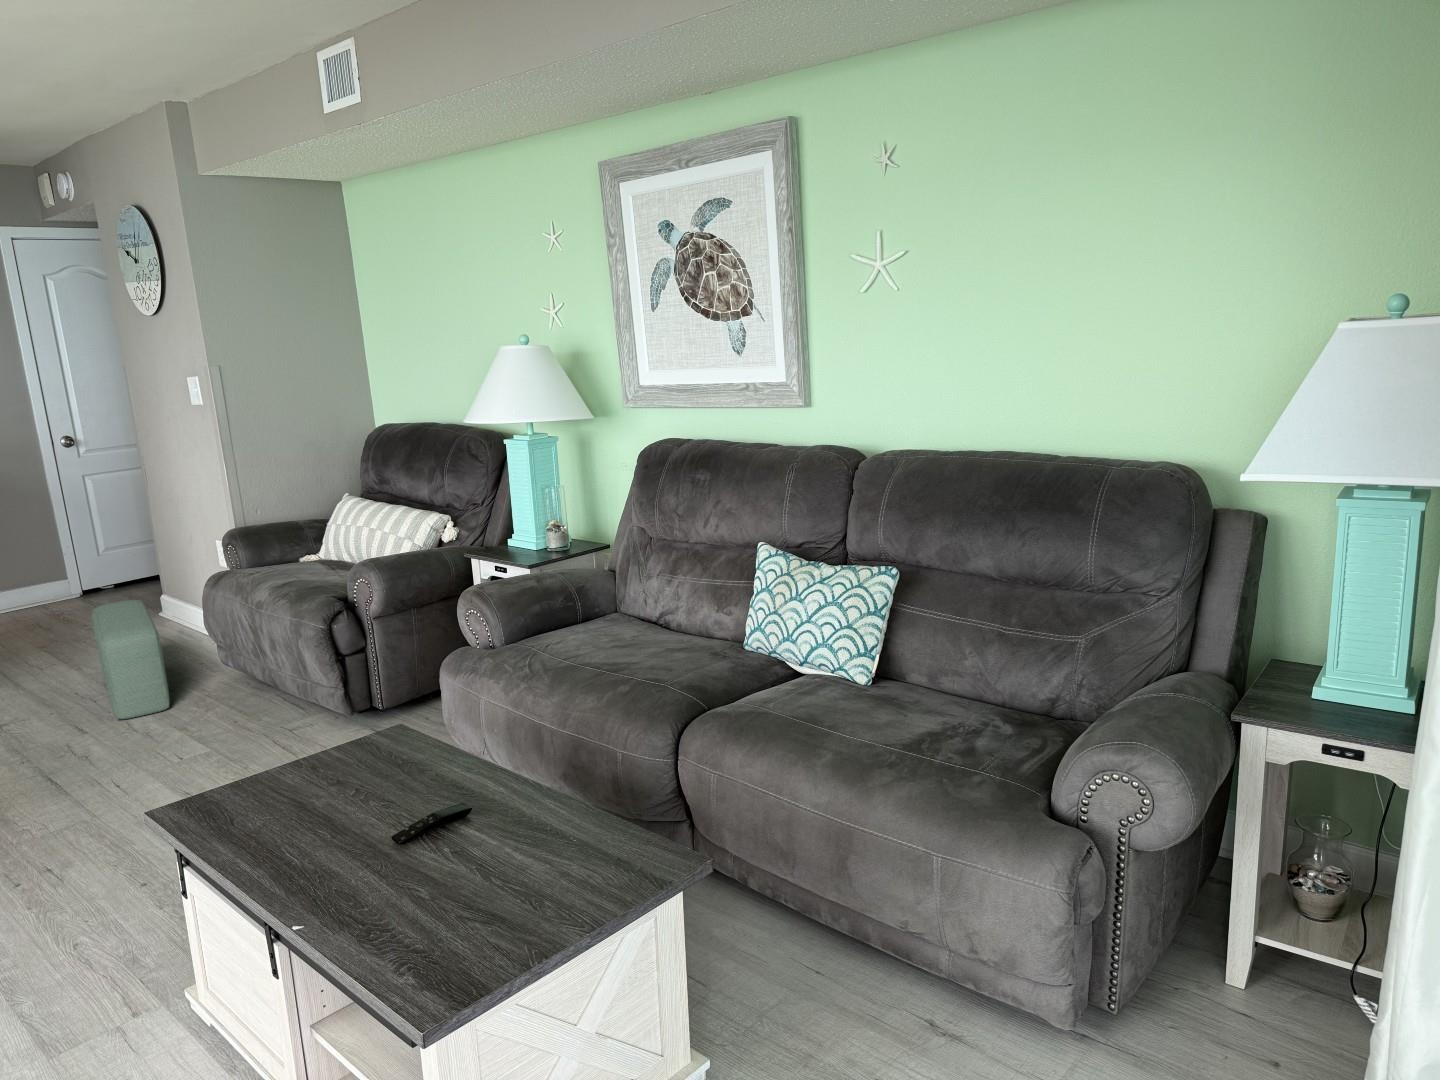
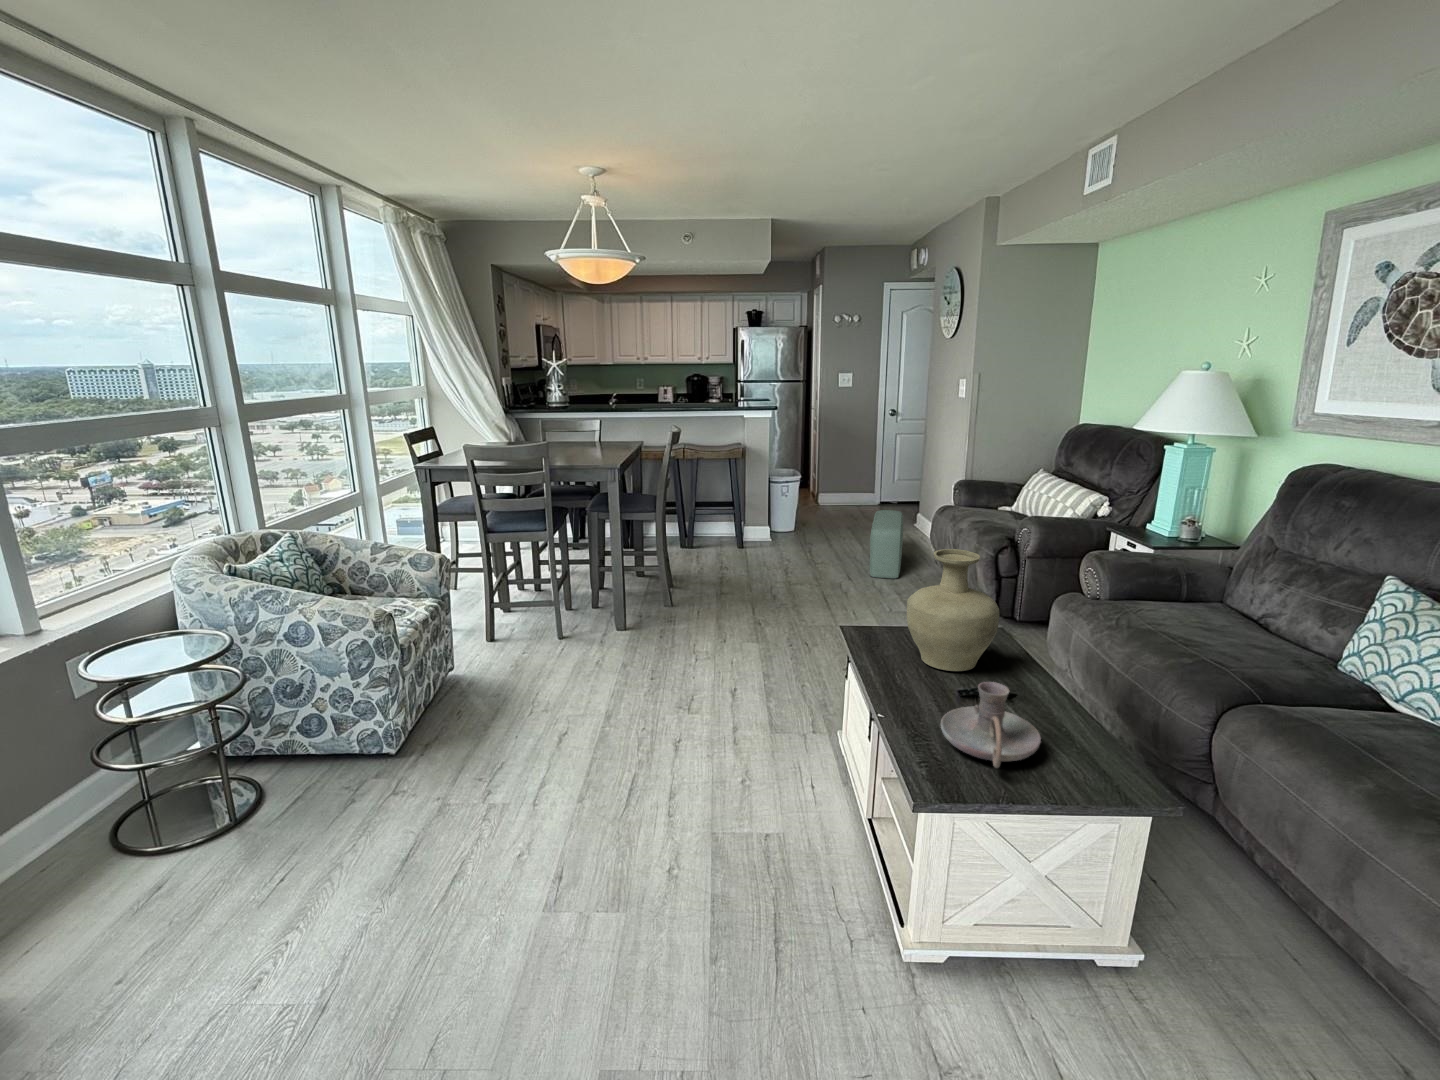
vase: none [266,627,415,818] -> present [906,549,999,671]
candle holder: none [399,799,540,918] -> present [941,682,1041,768]

